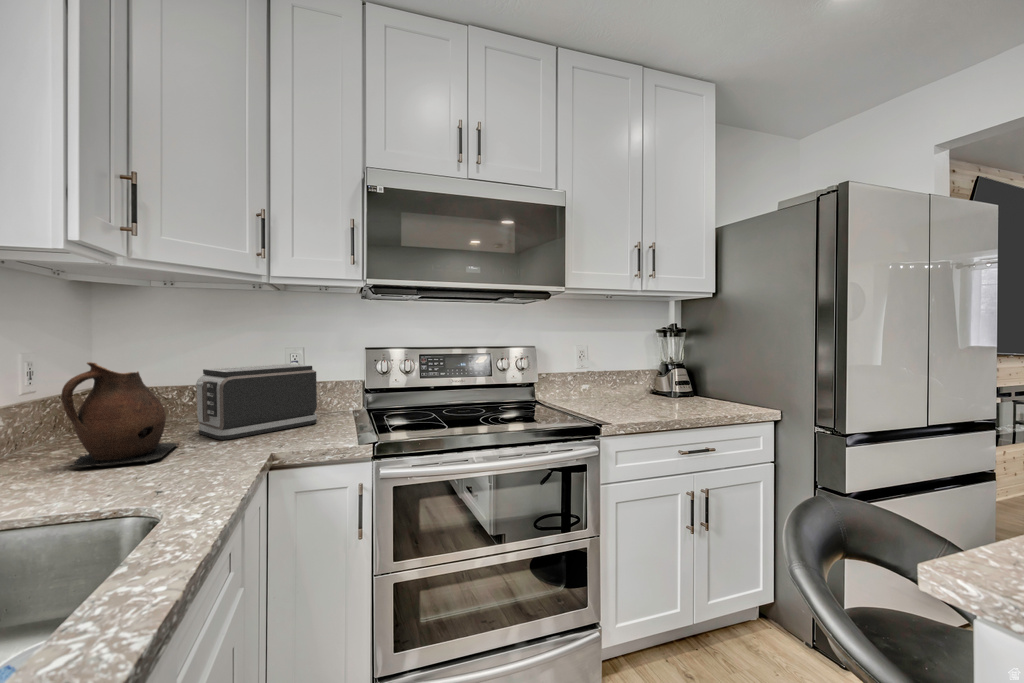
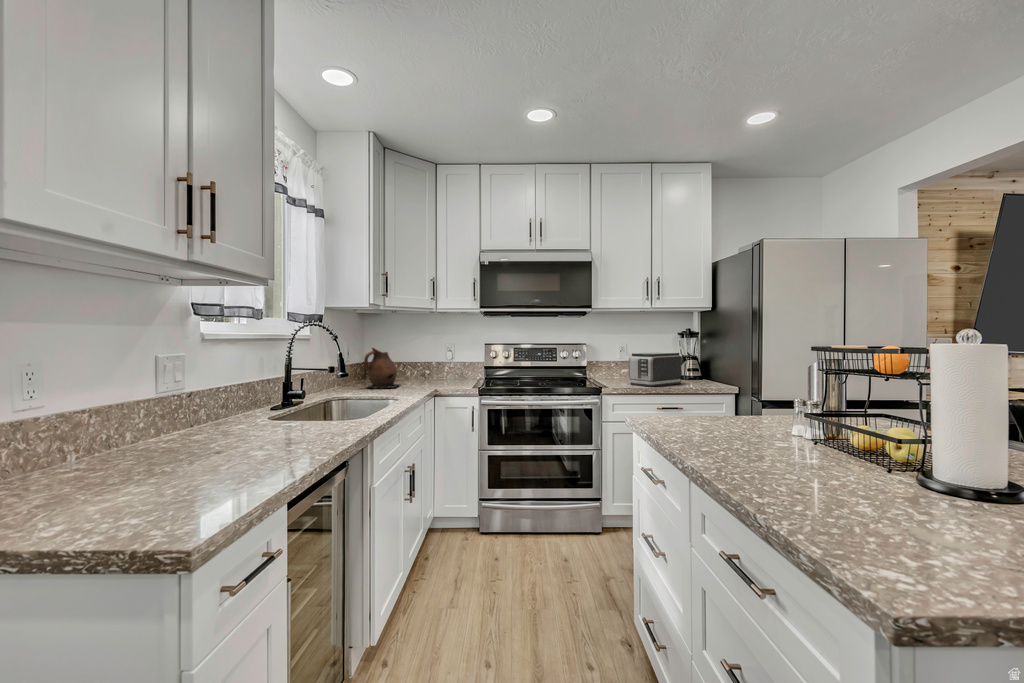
toaster: present [196,364,317,440] -> present [629,352,681,387]

